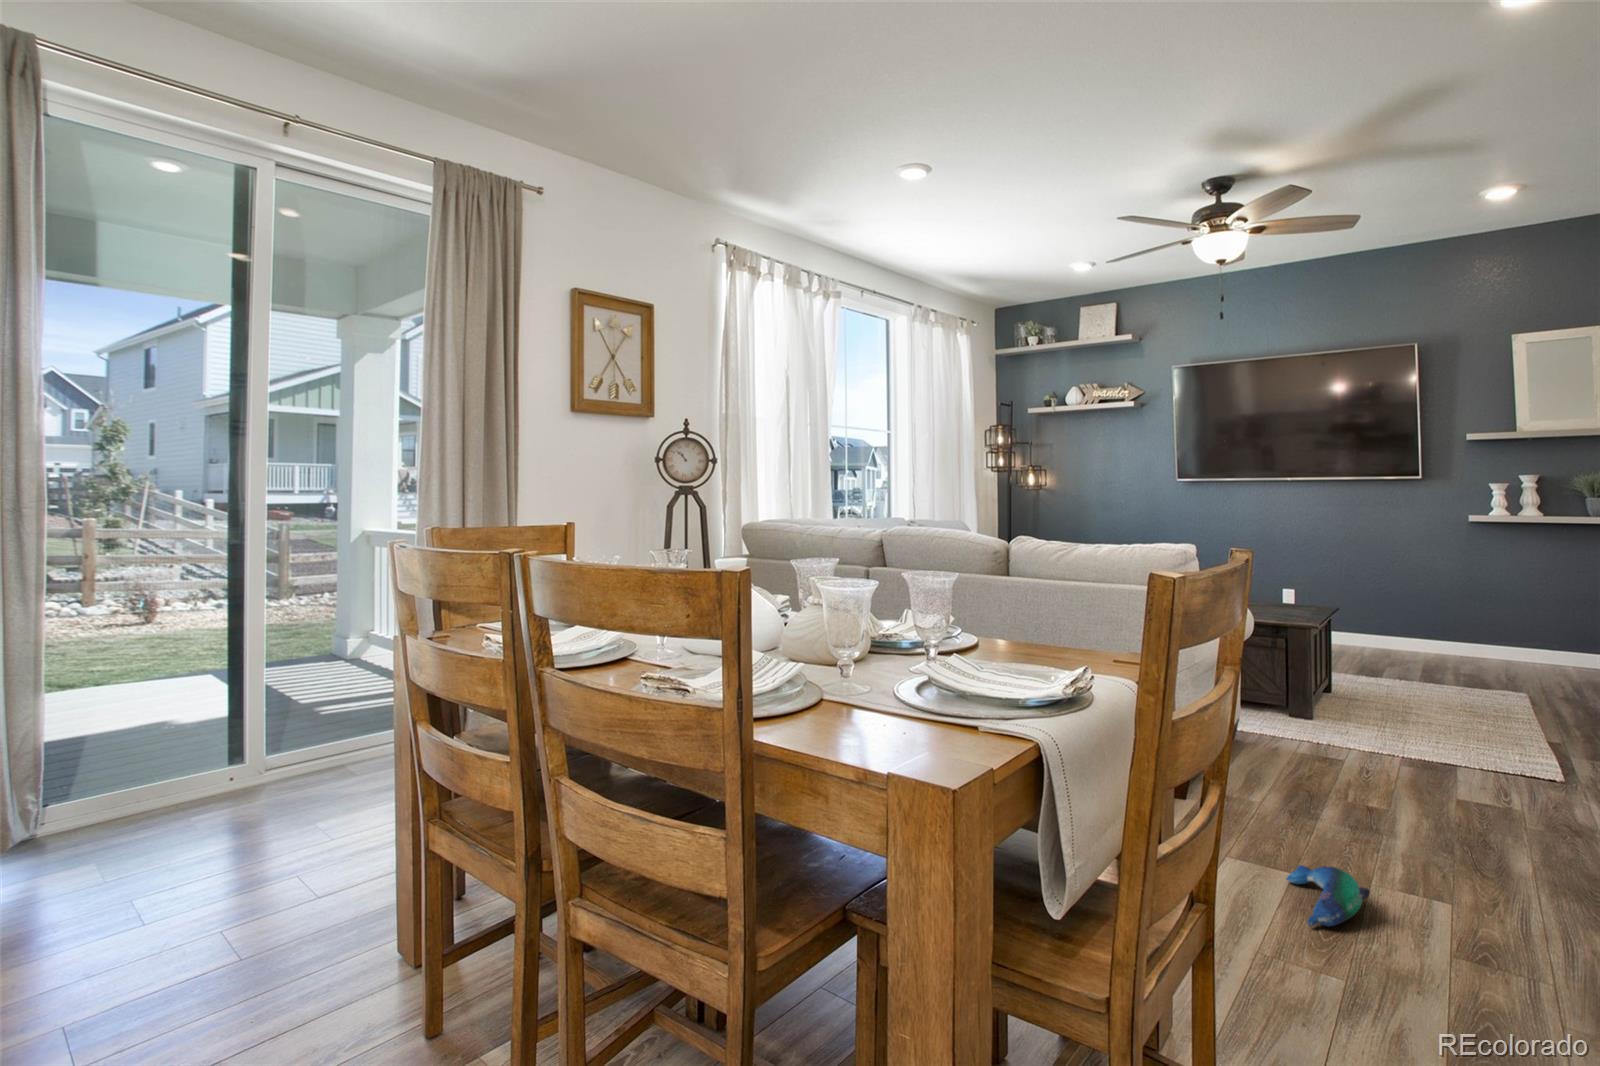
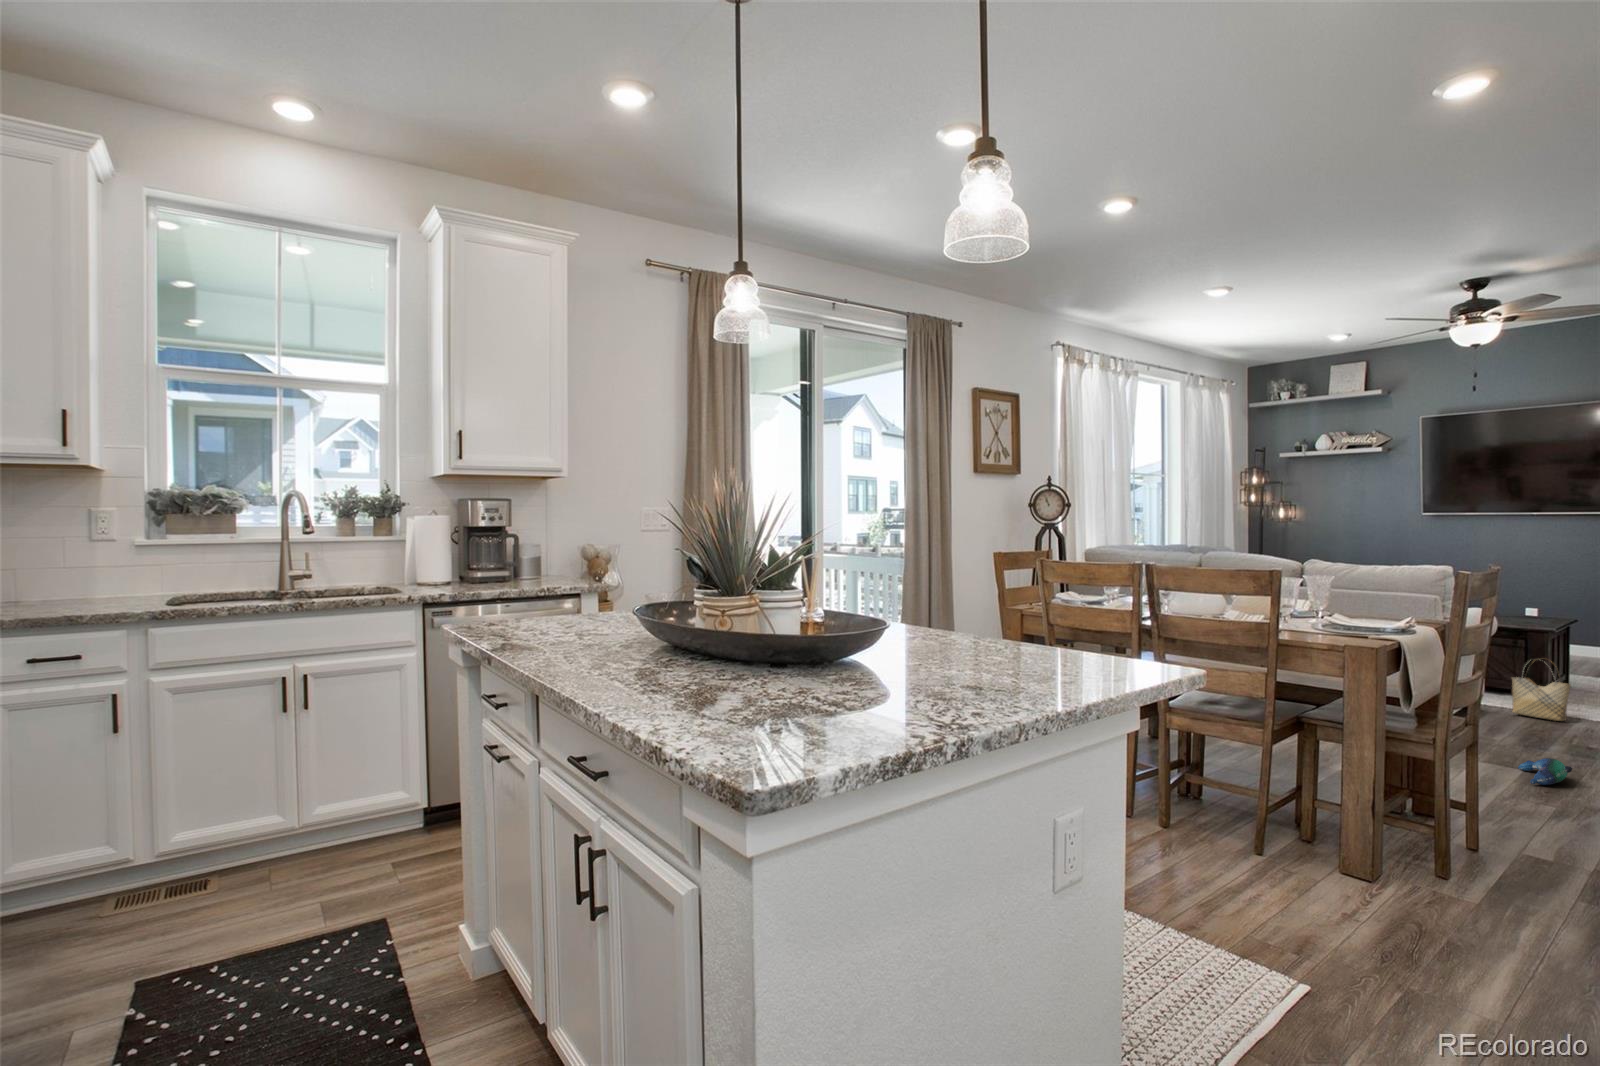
woven basket: none [1271,666,1344,756] -> present [1512,659,1571,721]

